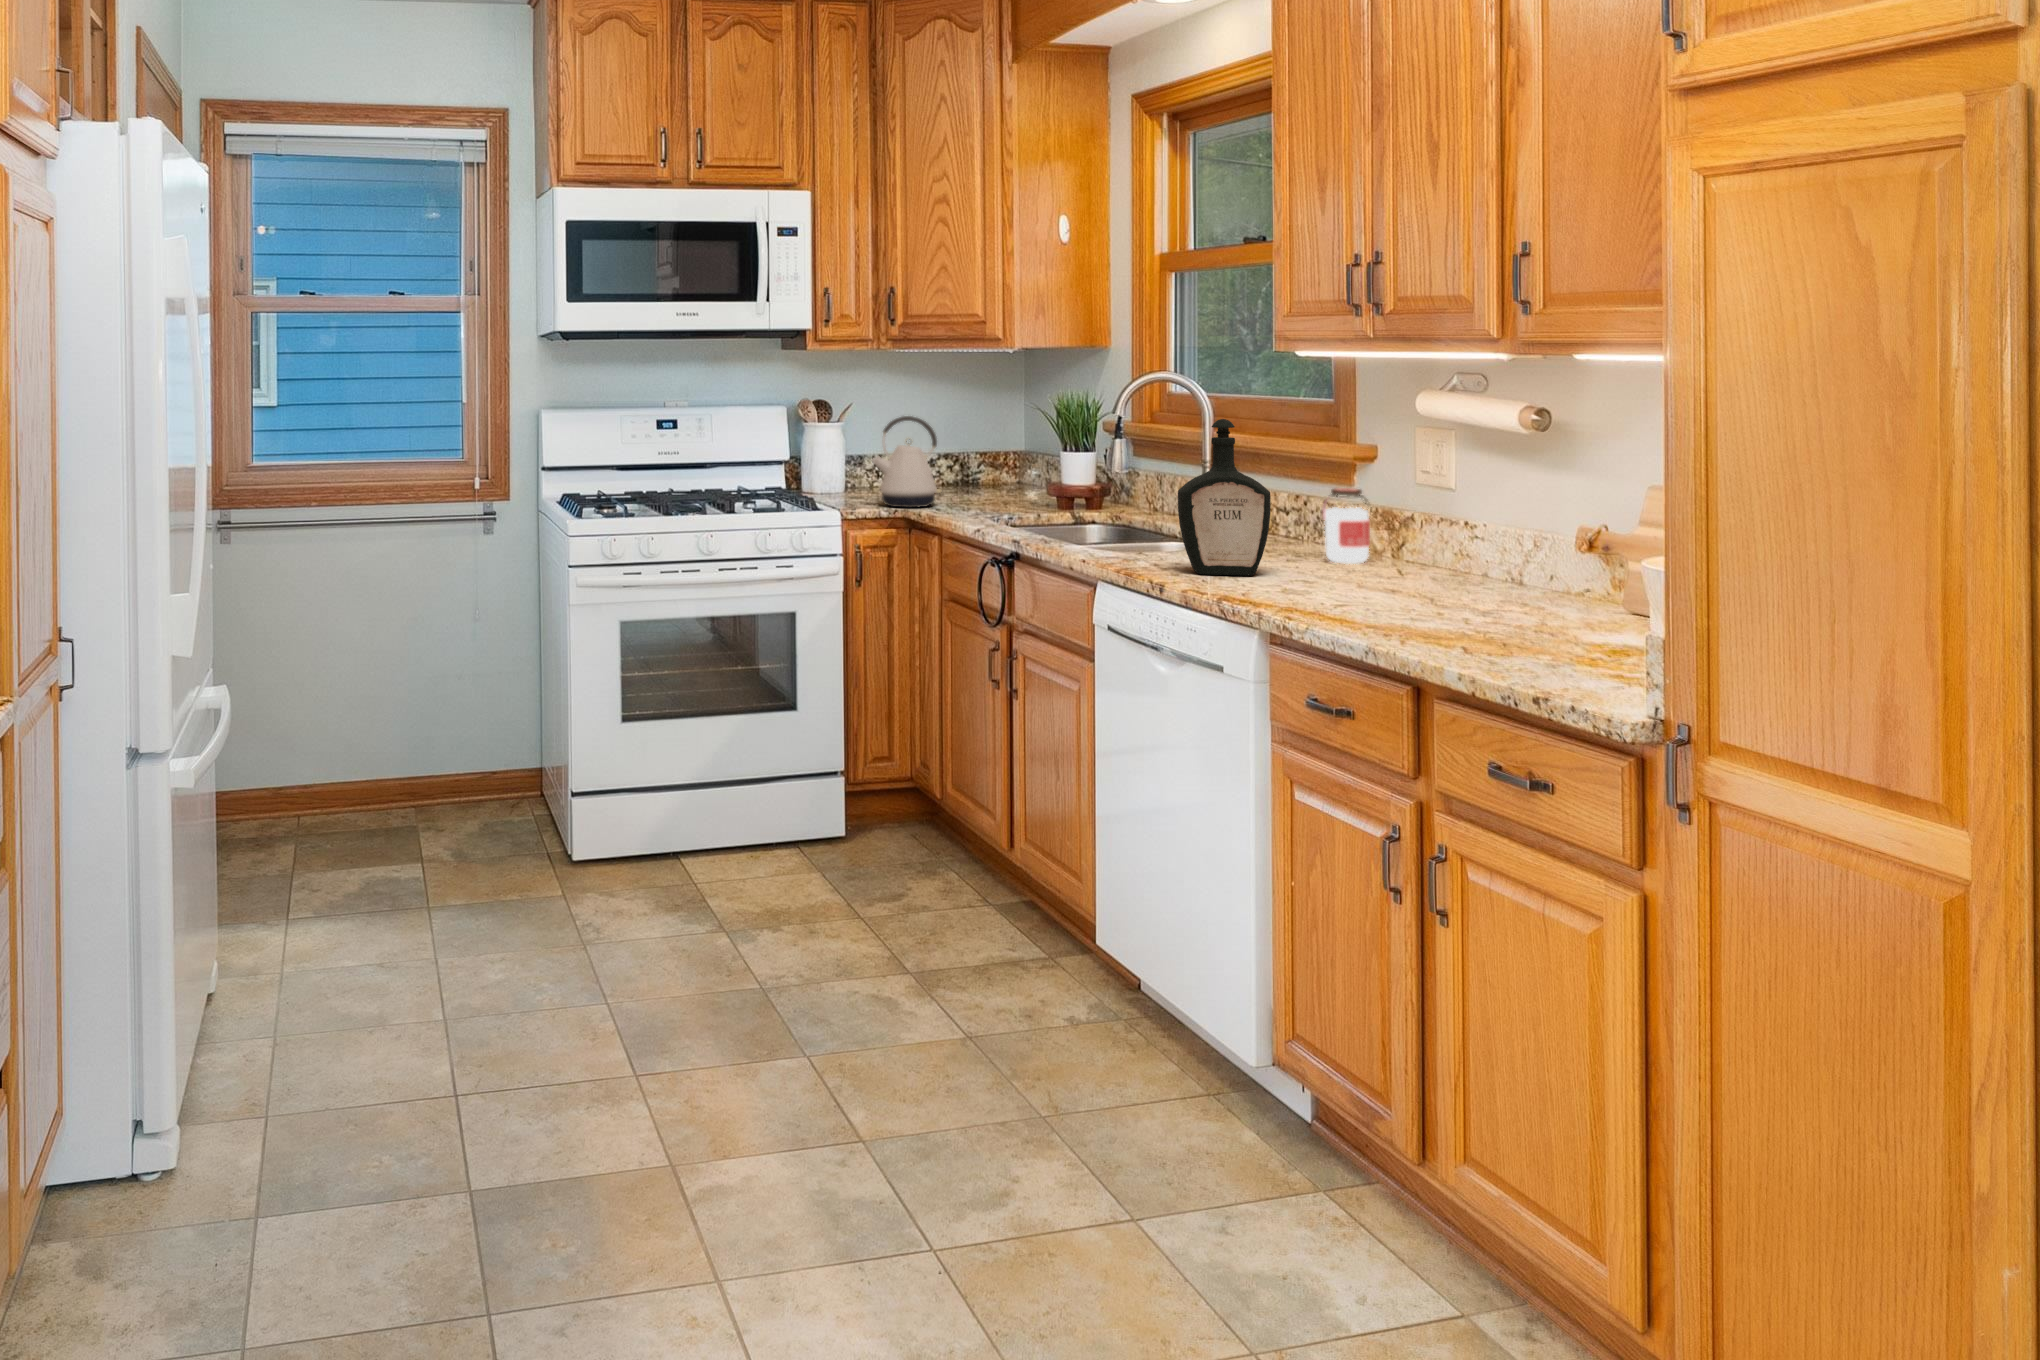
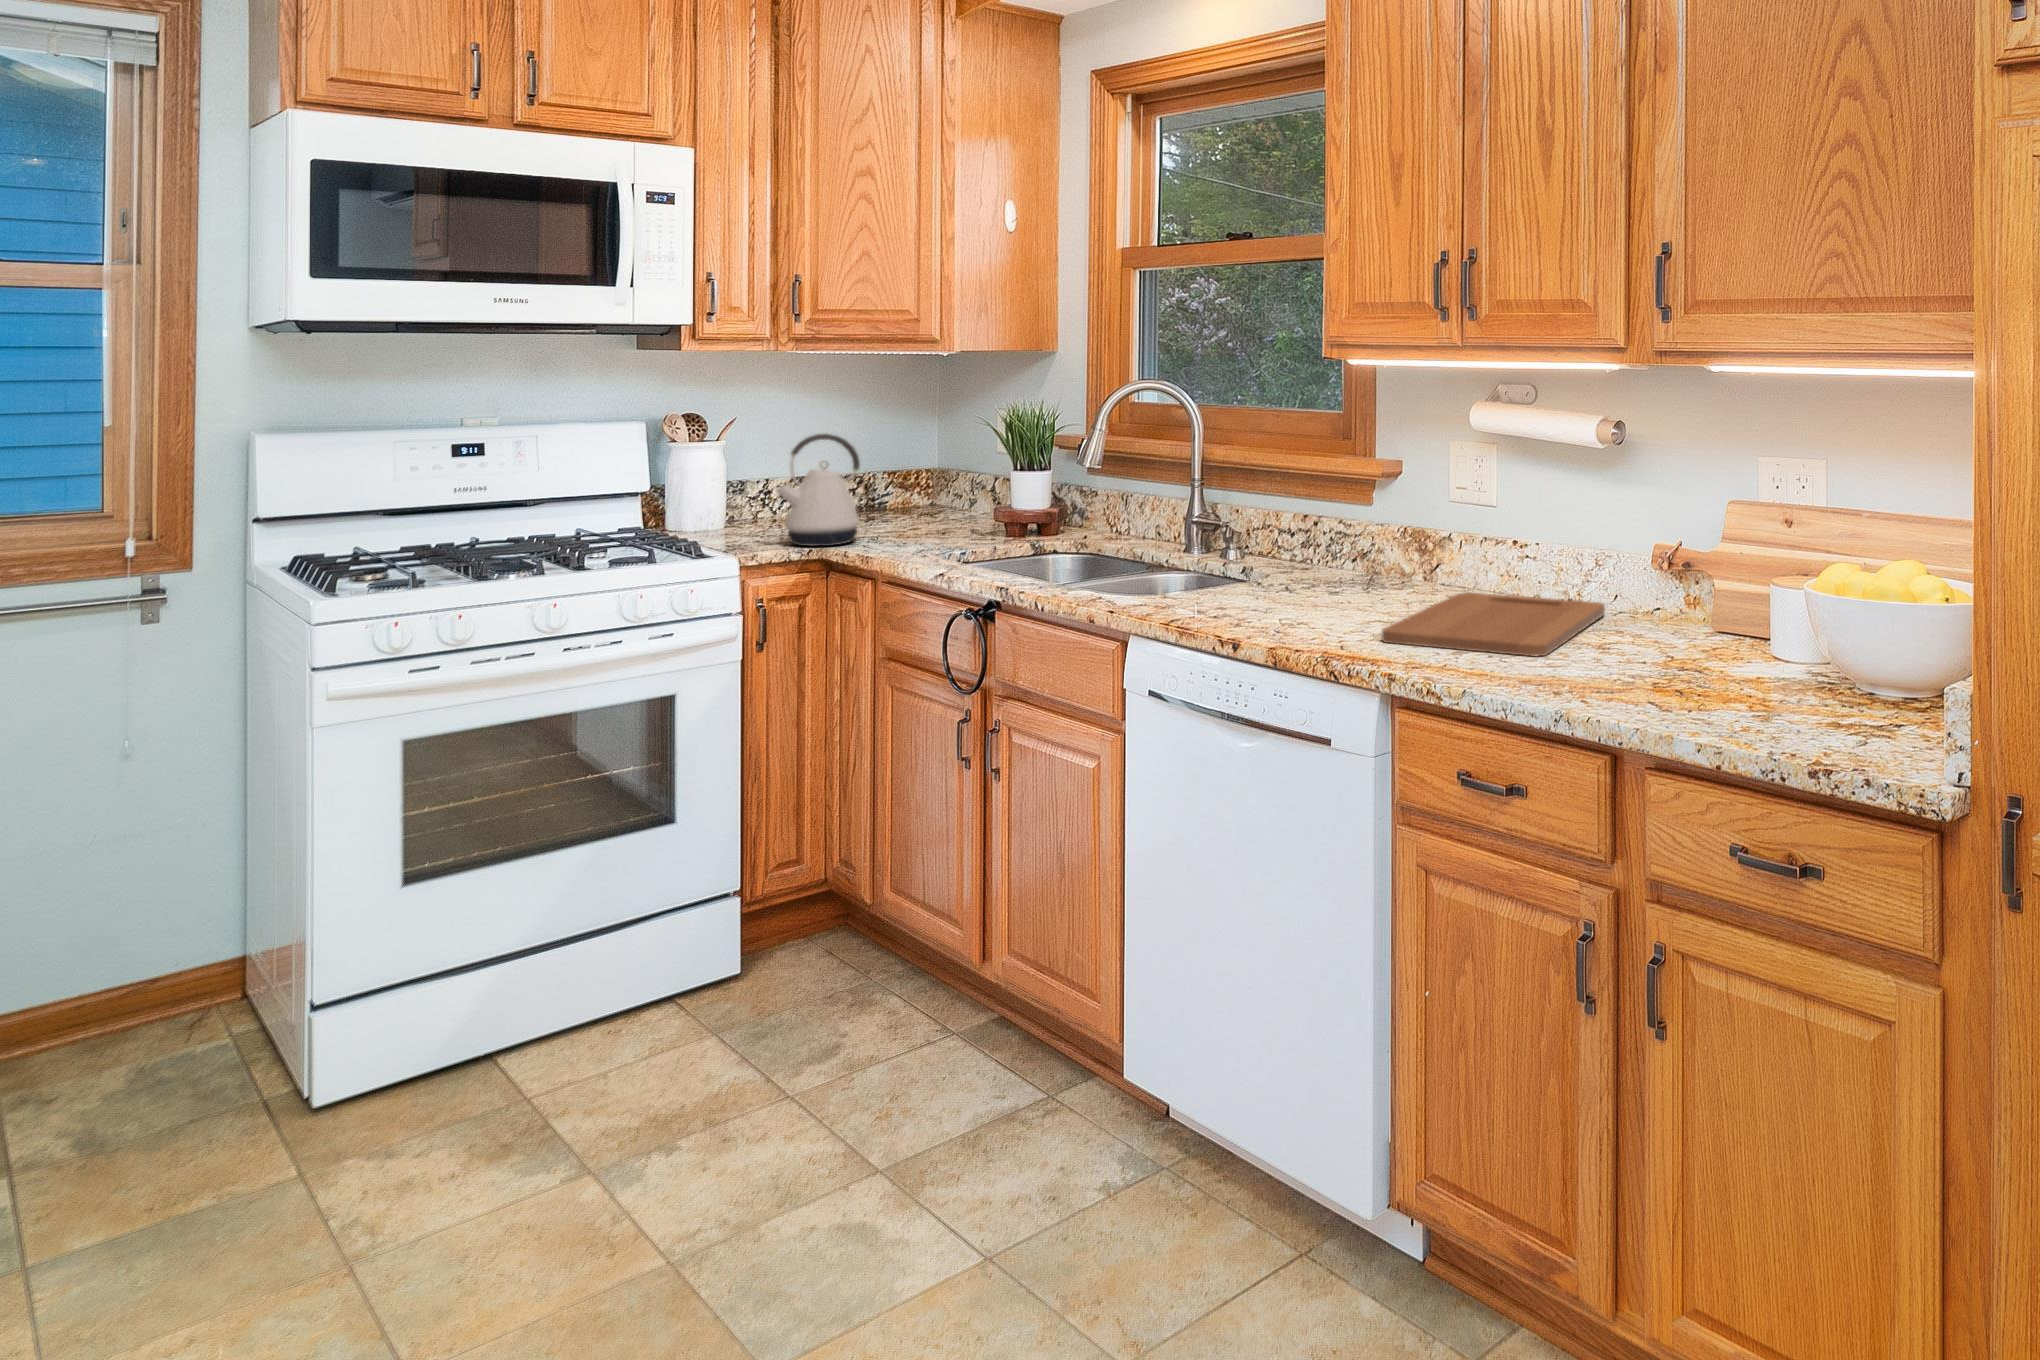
bottle: present [1178,419,1271,576] -> none [1233,437,1335,620]
jar: present [1323,488,1370,564] -> none [1360,507,1410,591]
cutting board: none [1285,568,1537,614] -> present [1382,593,1605,656]

